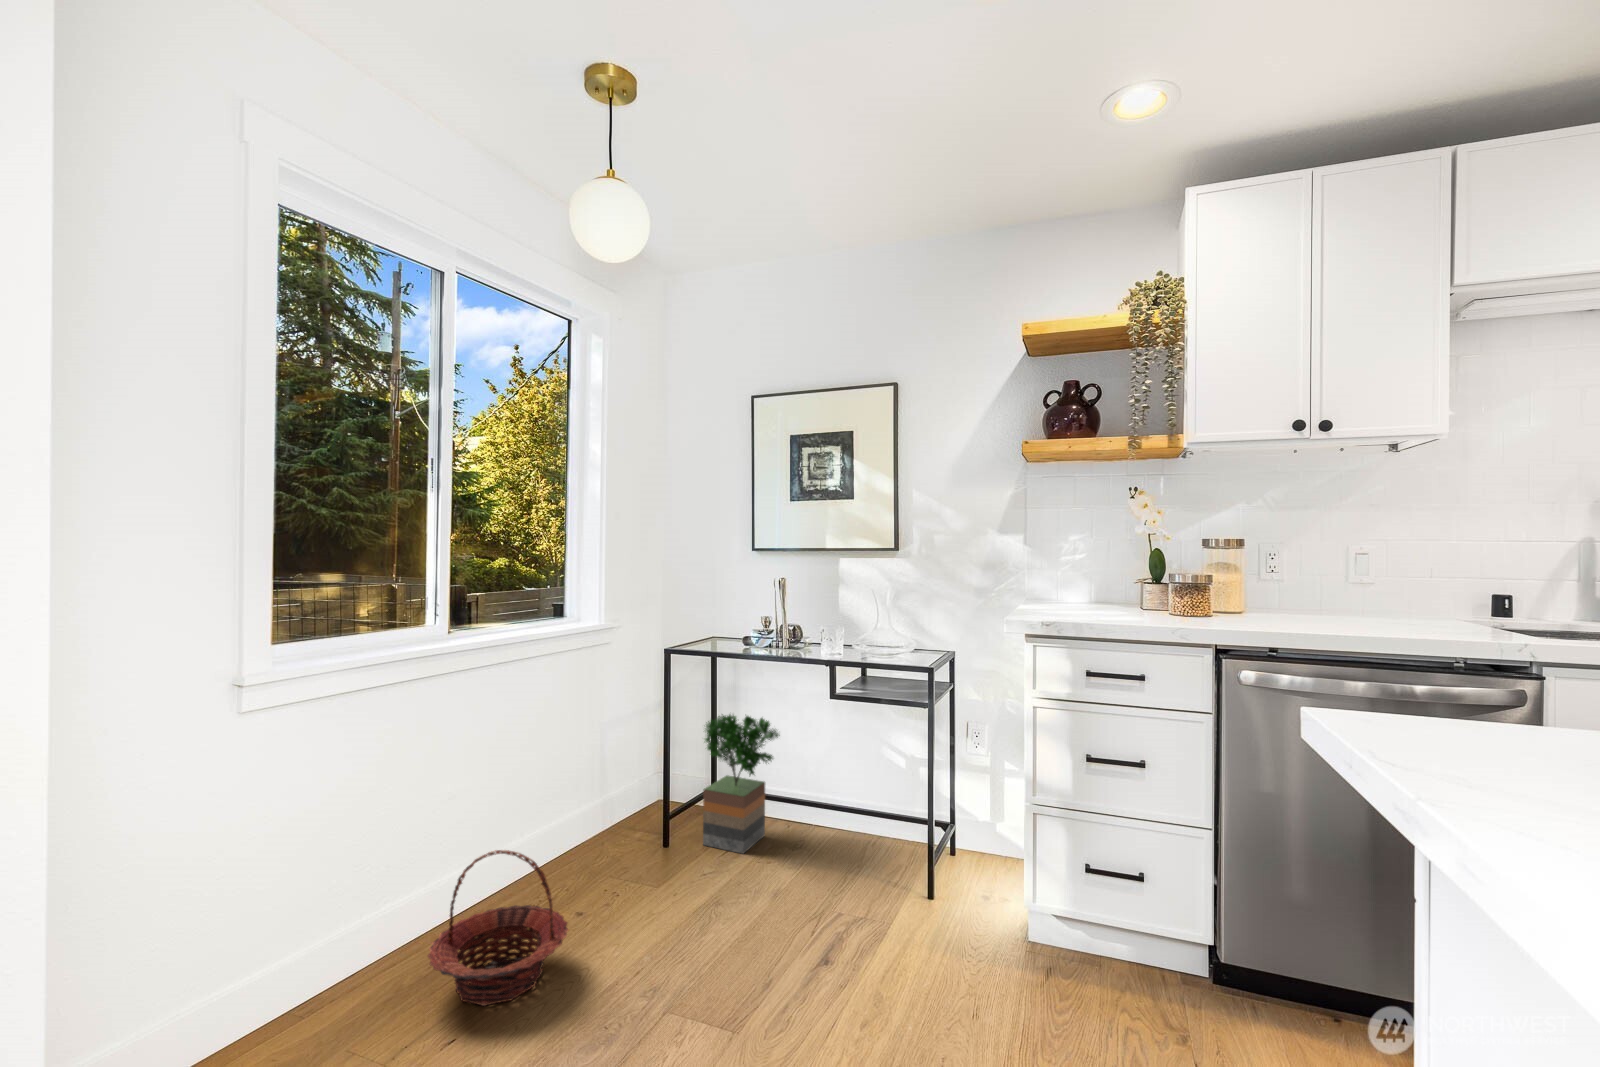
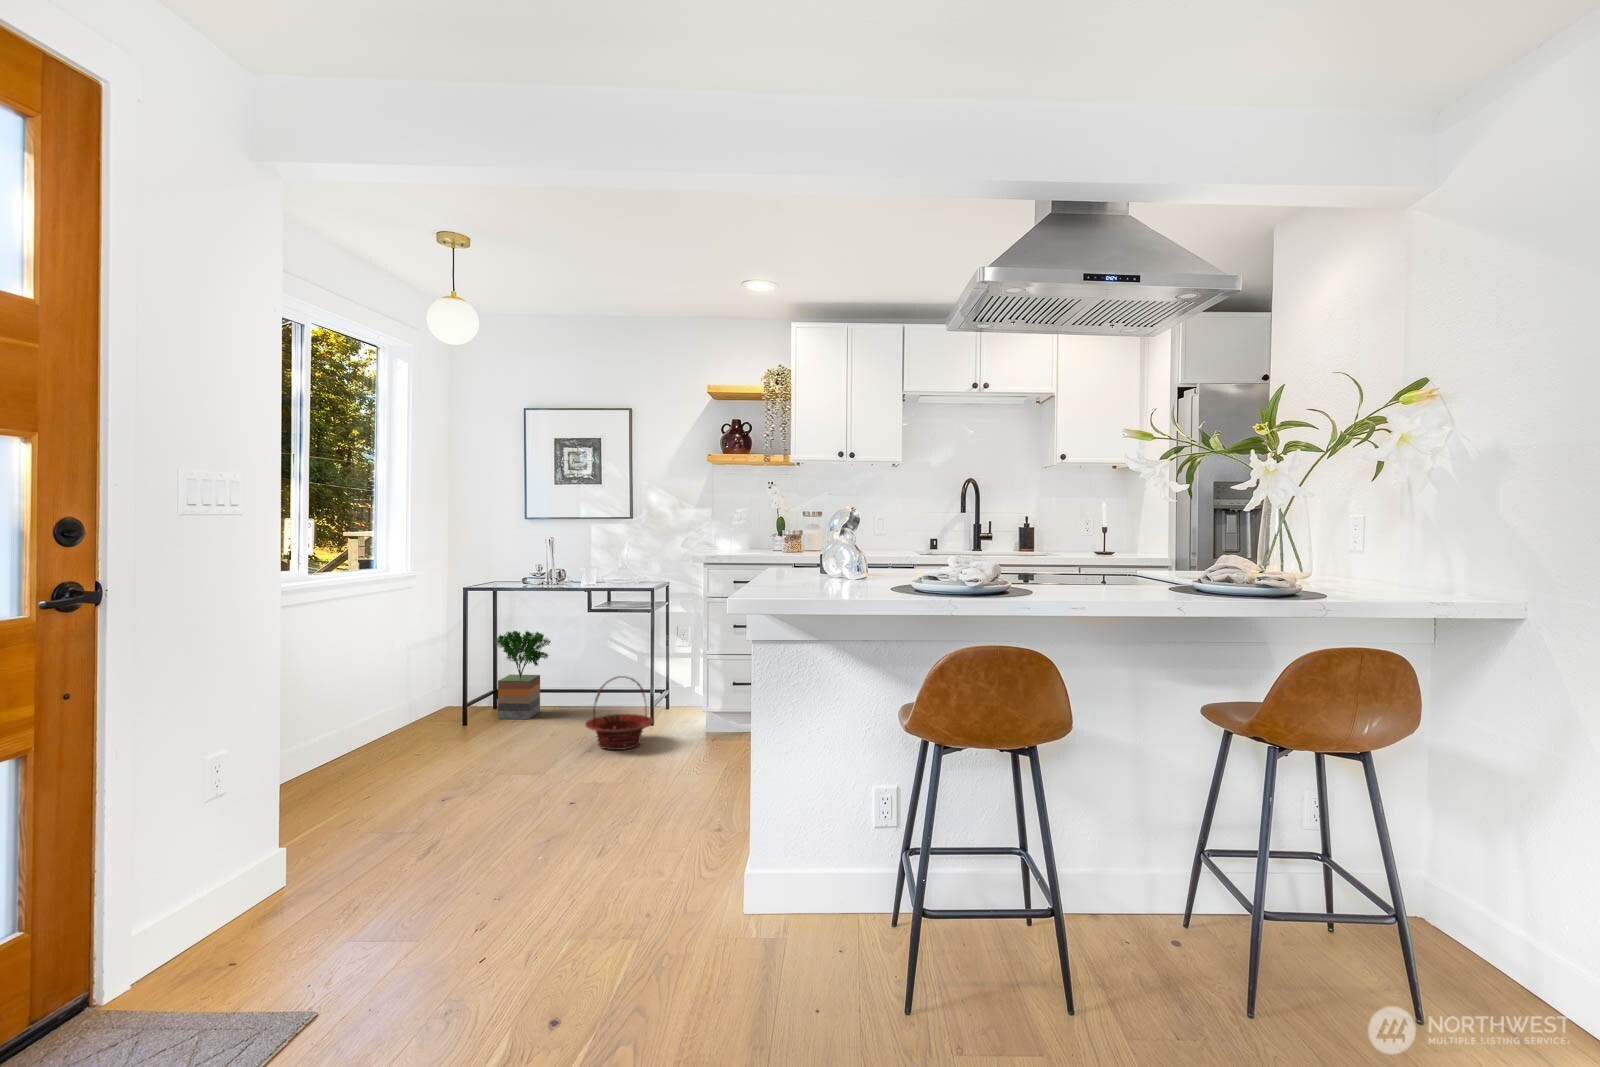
basket: present [428,850,568,1006] -> present [585,676,654,750]

